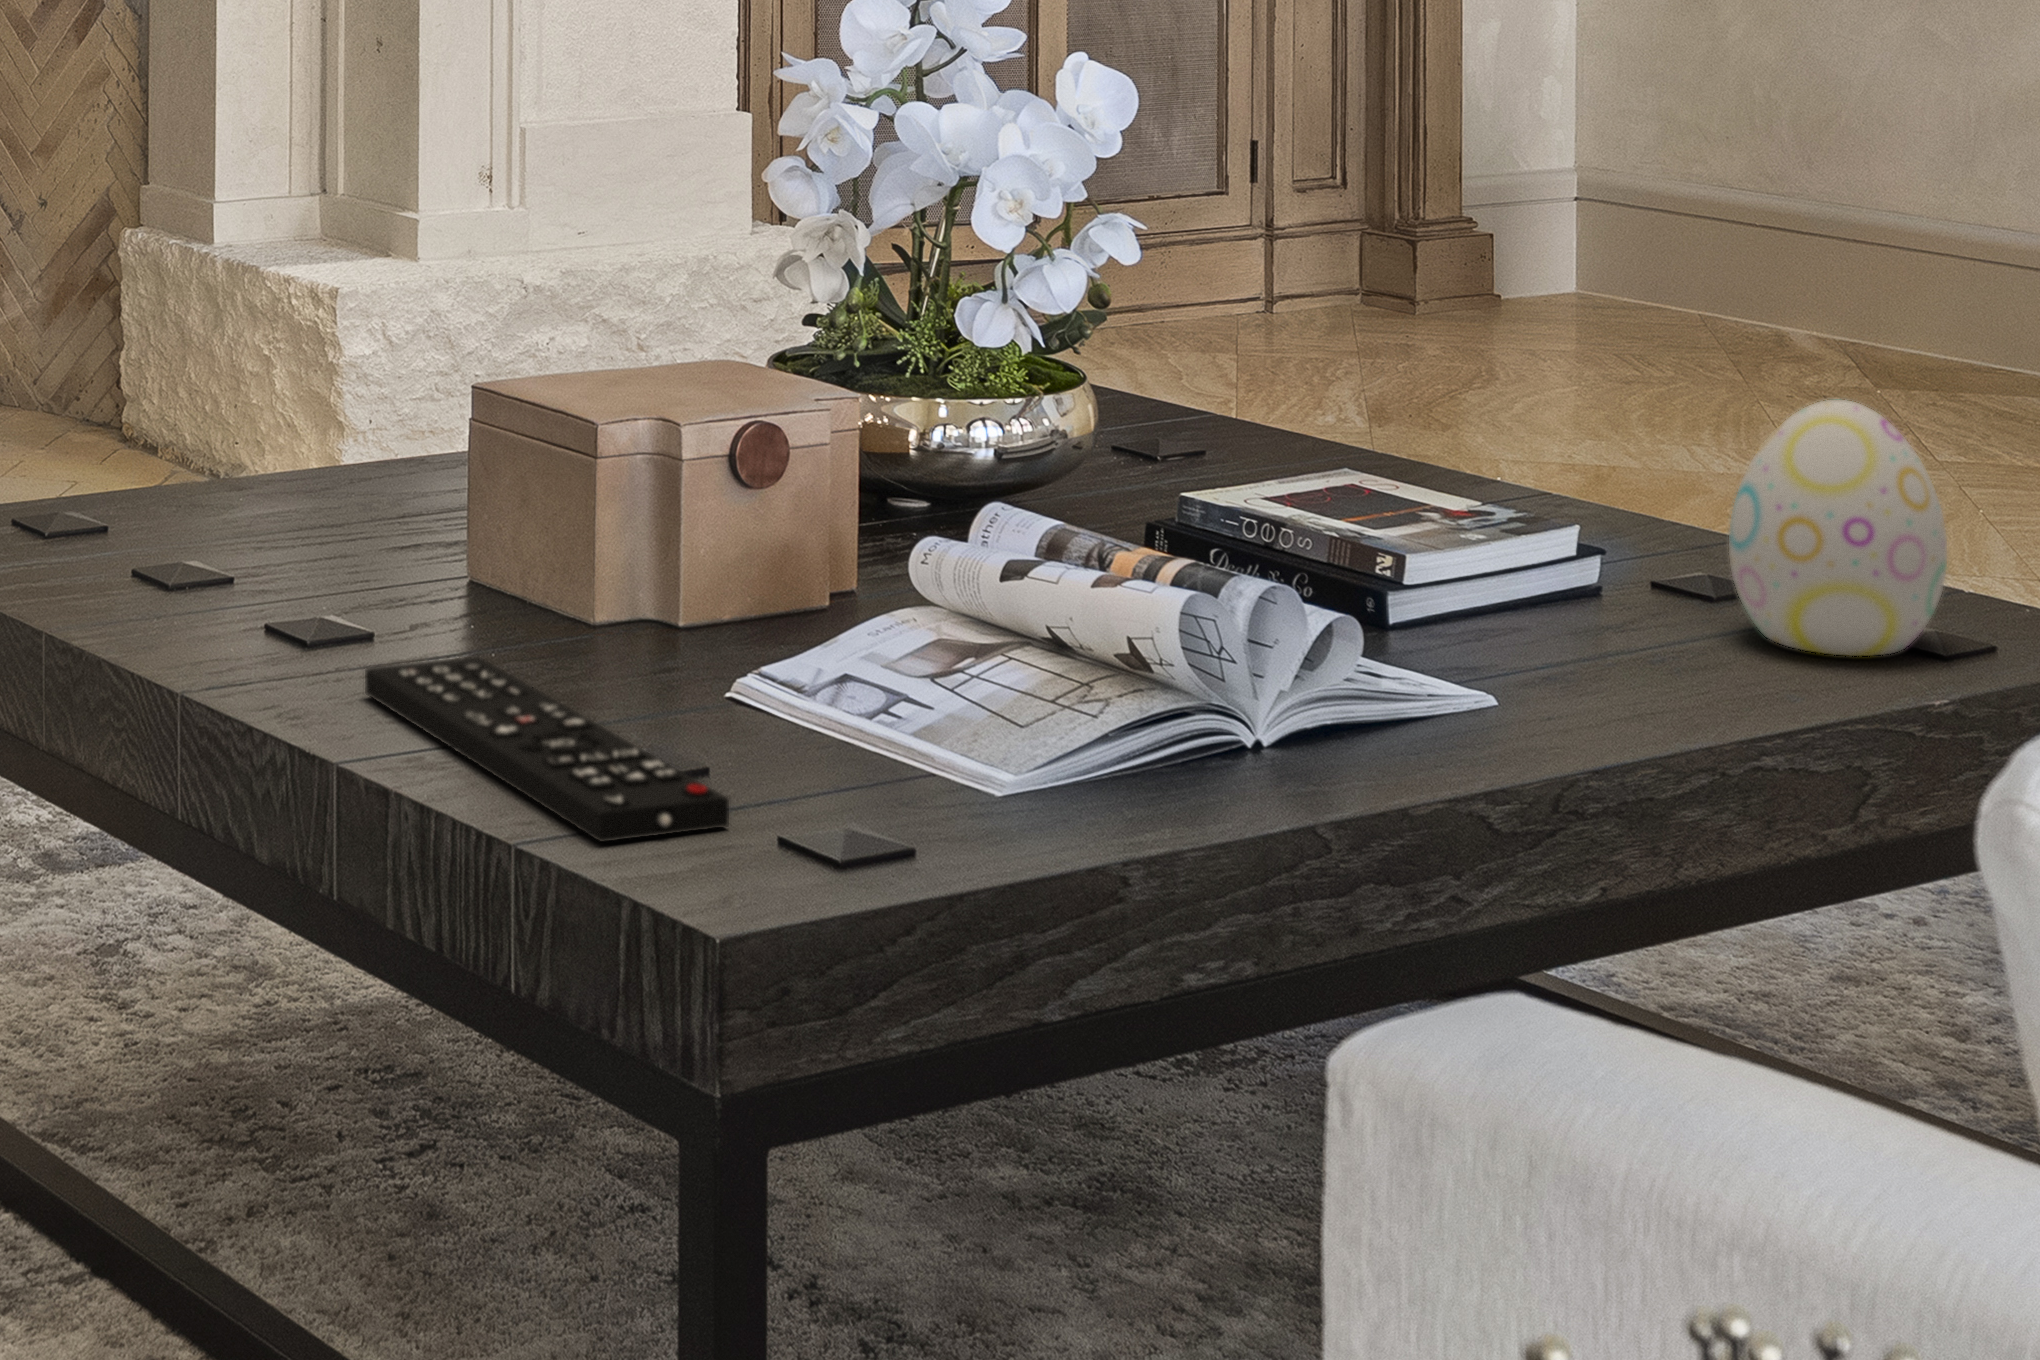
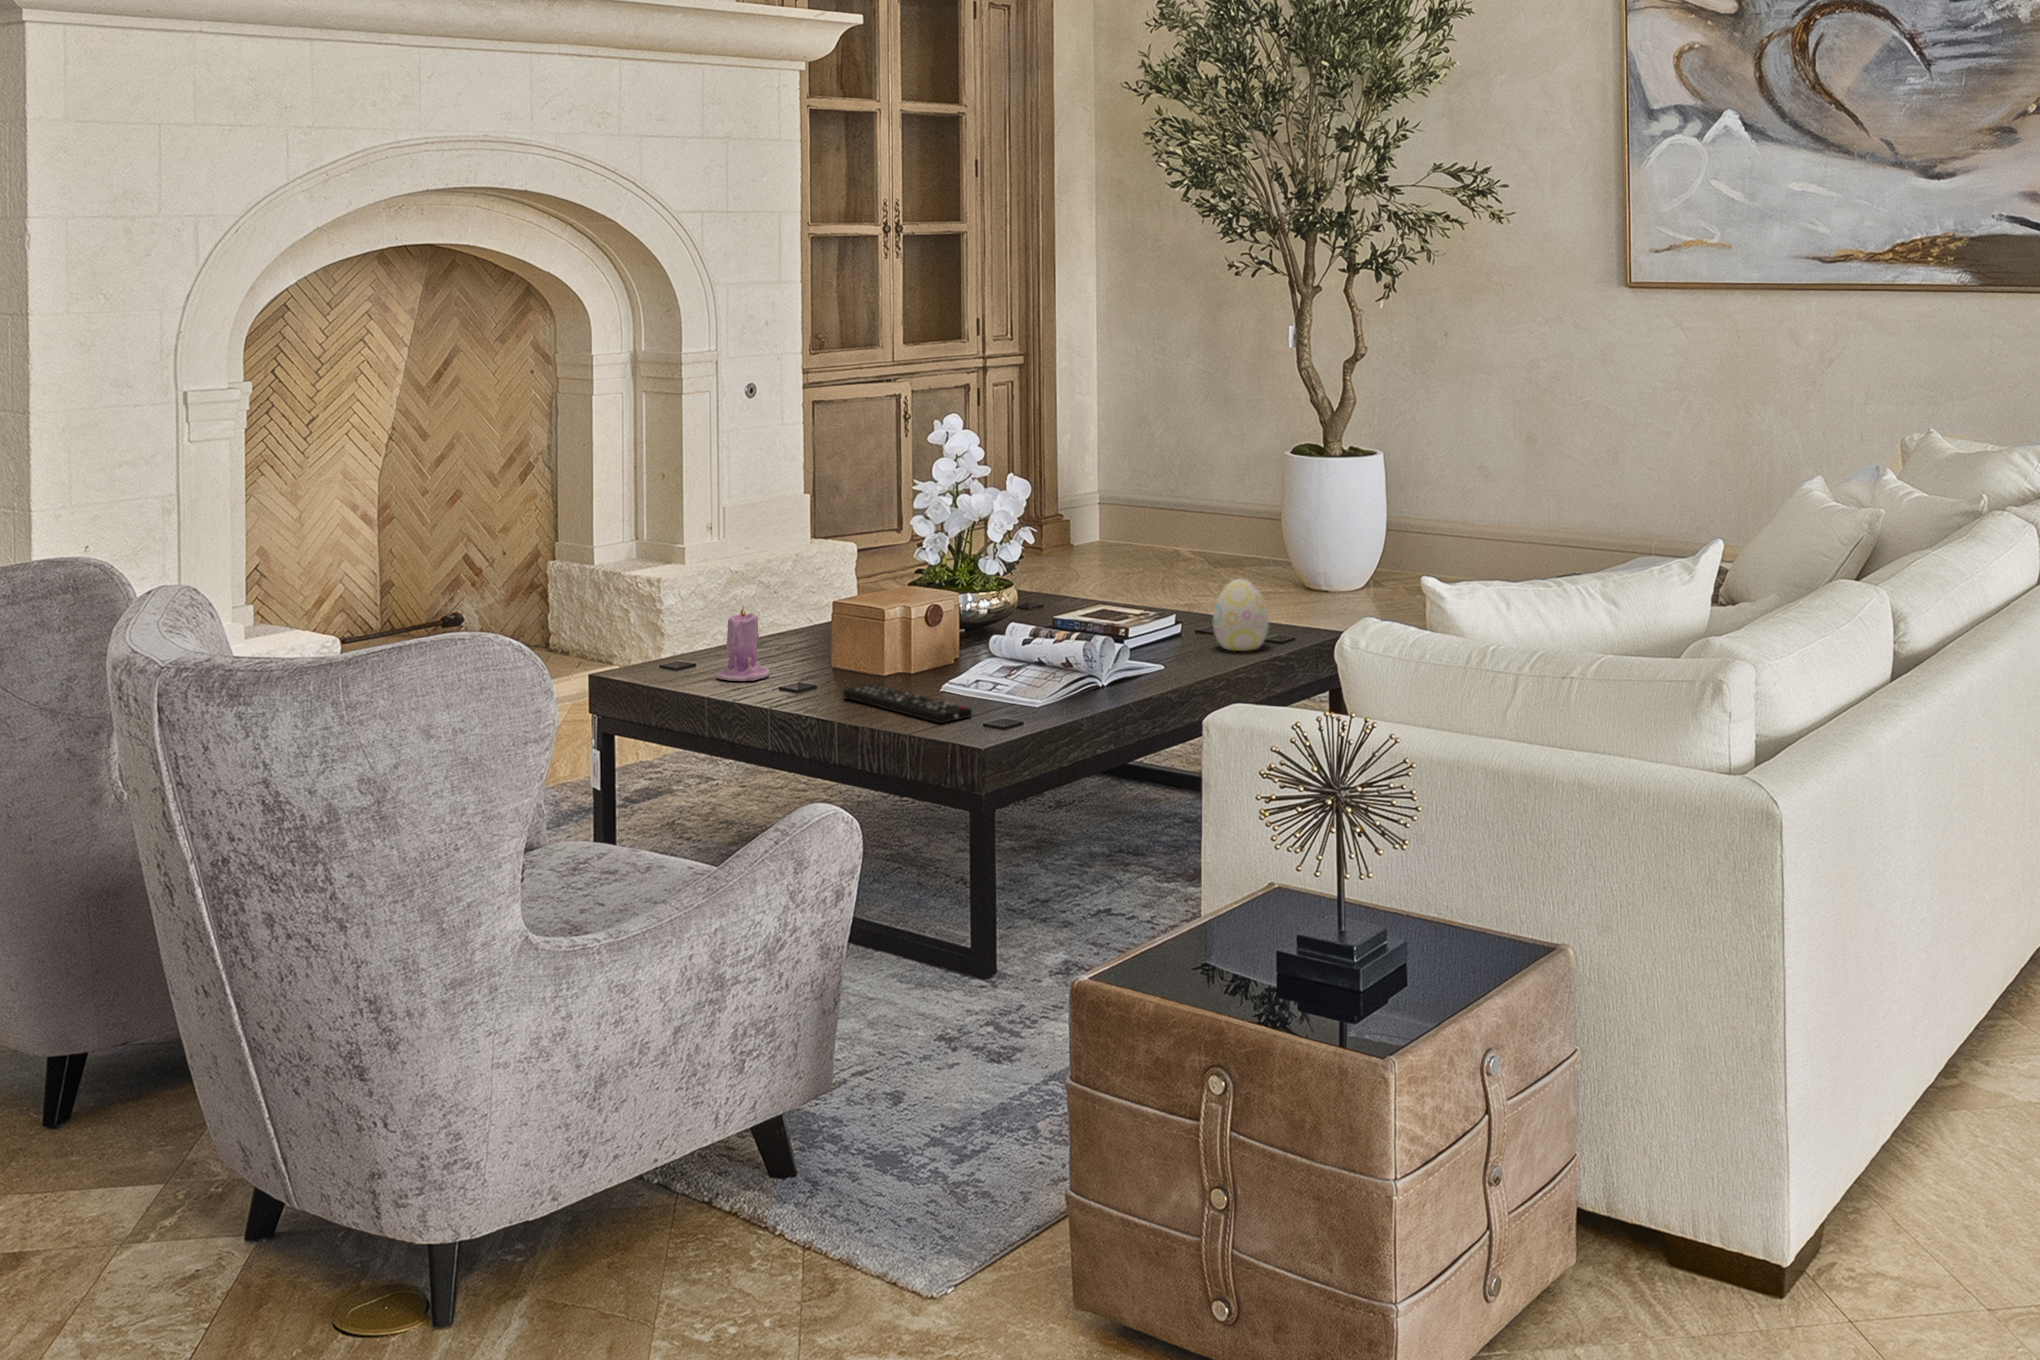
candle: none [61,365,225,601] -> present [716,606,770,681]

